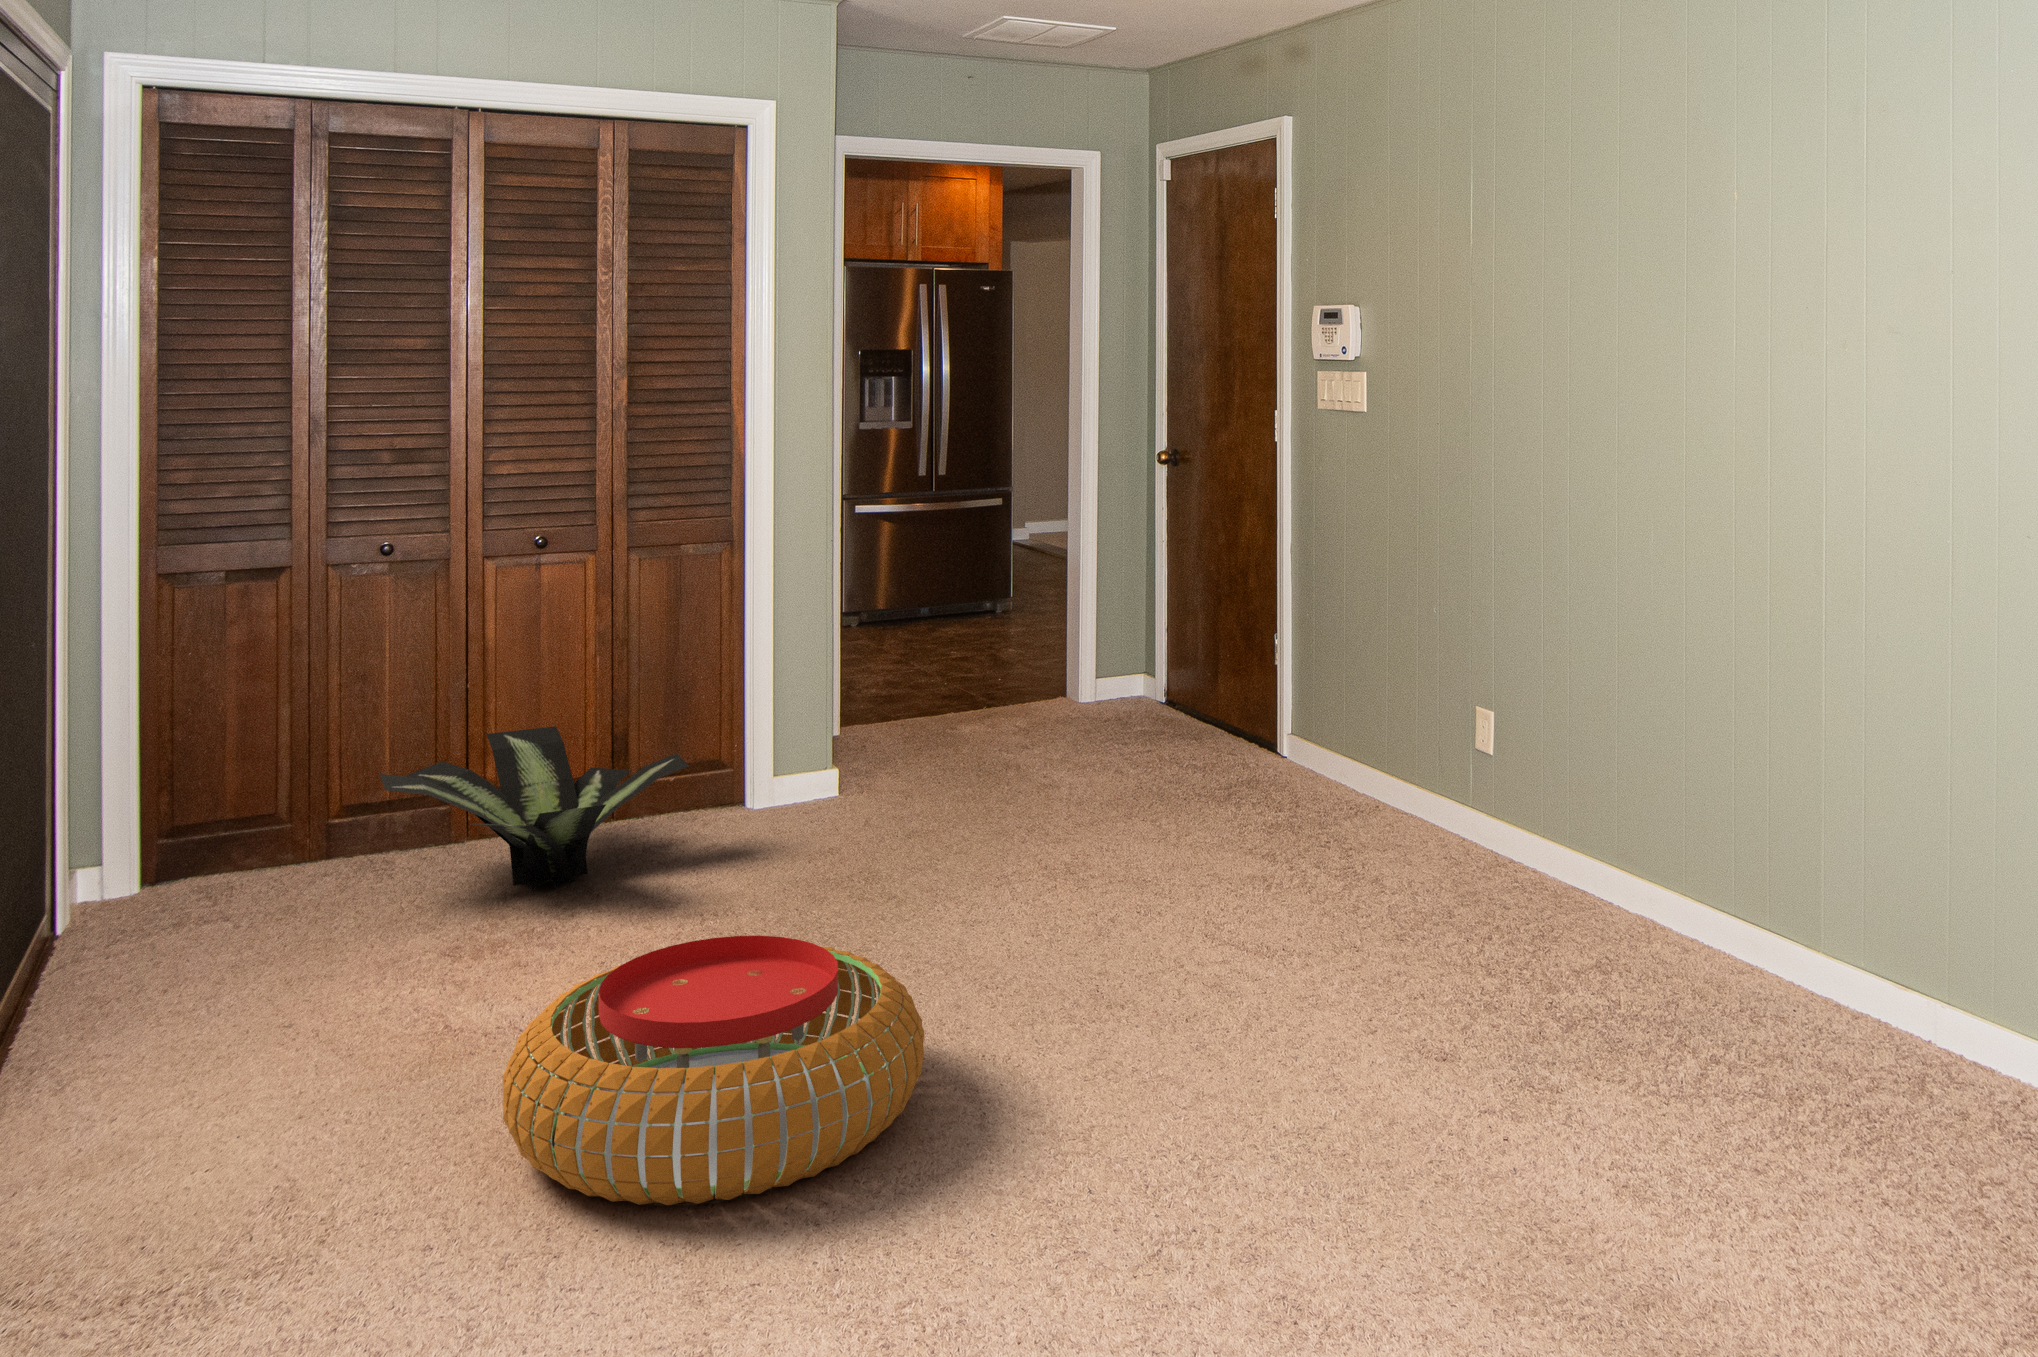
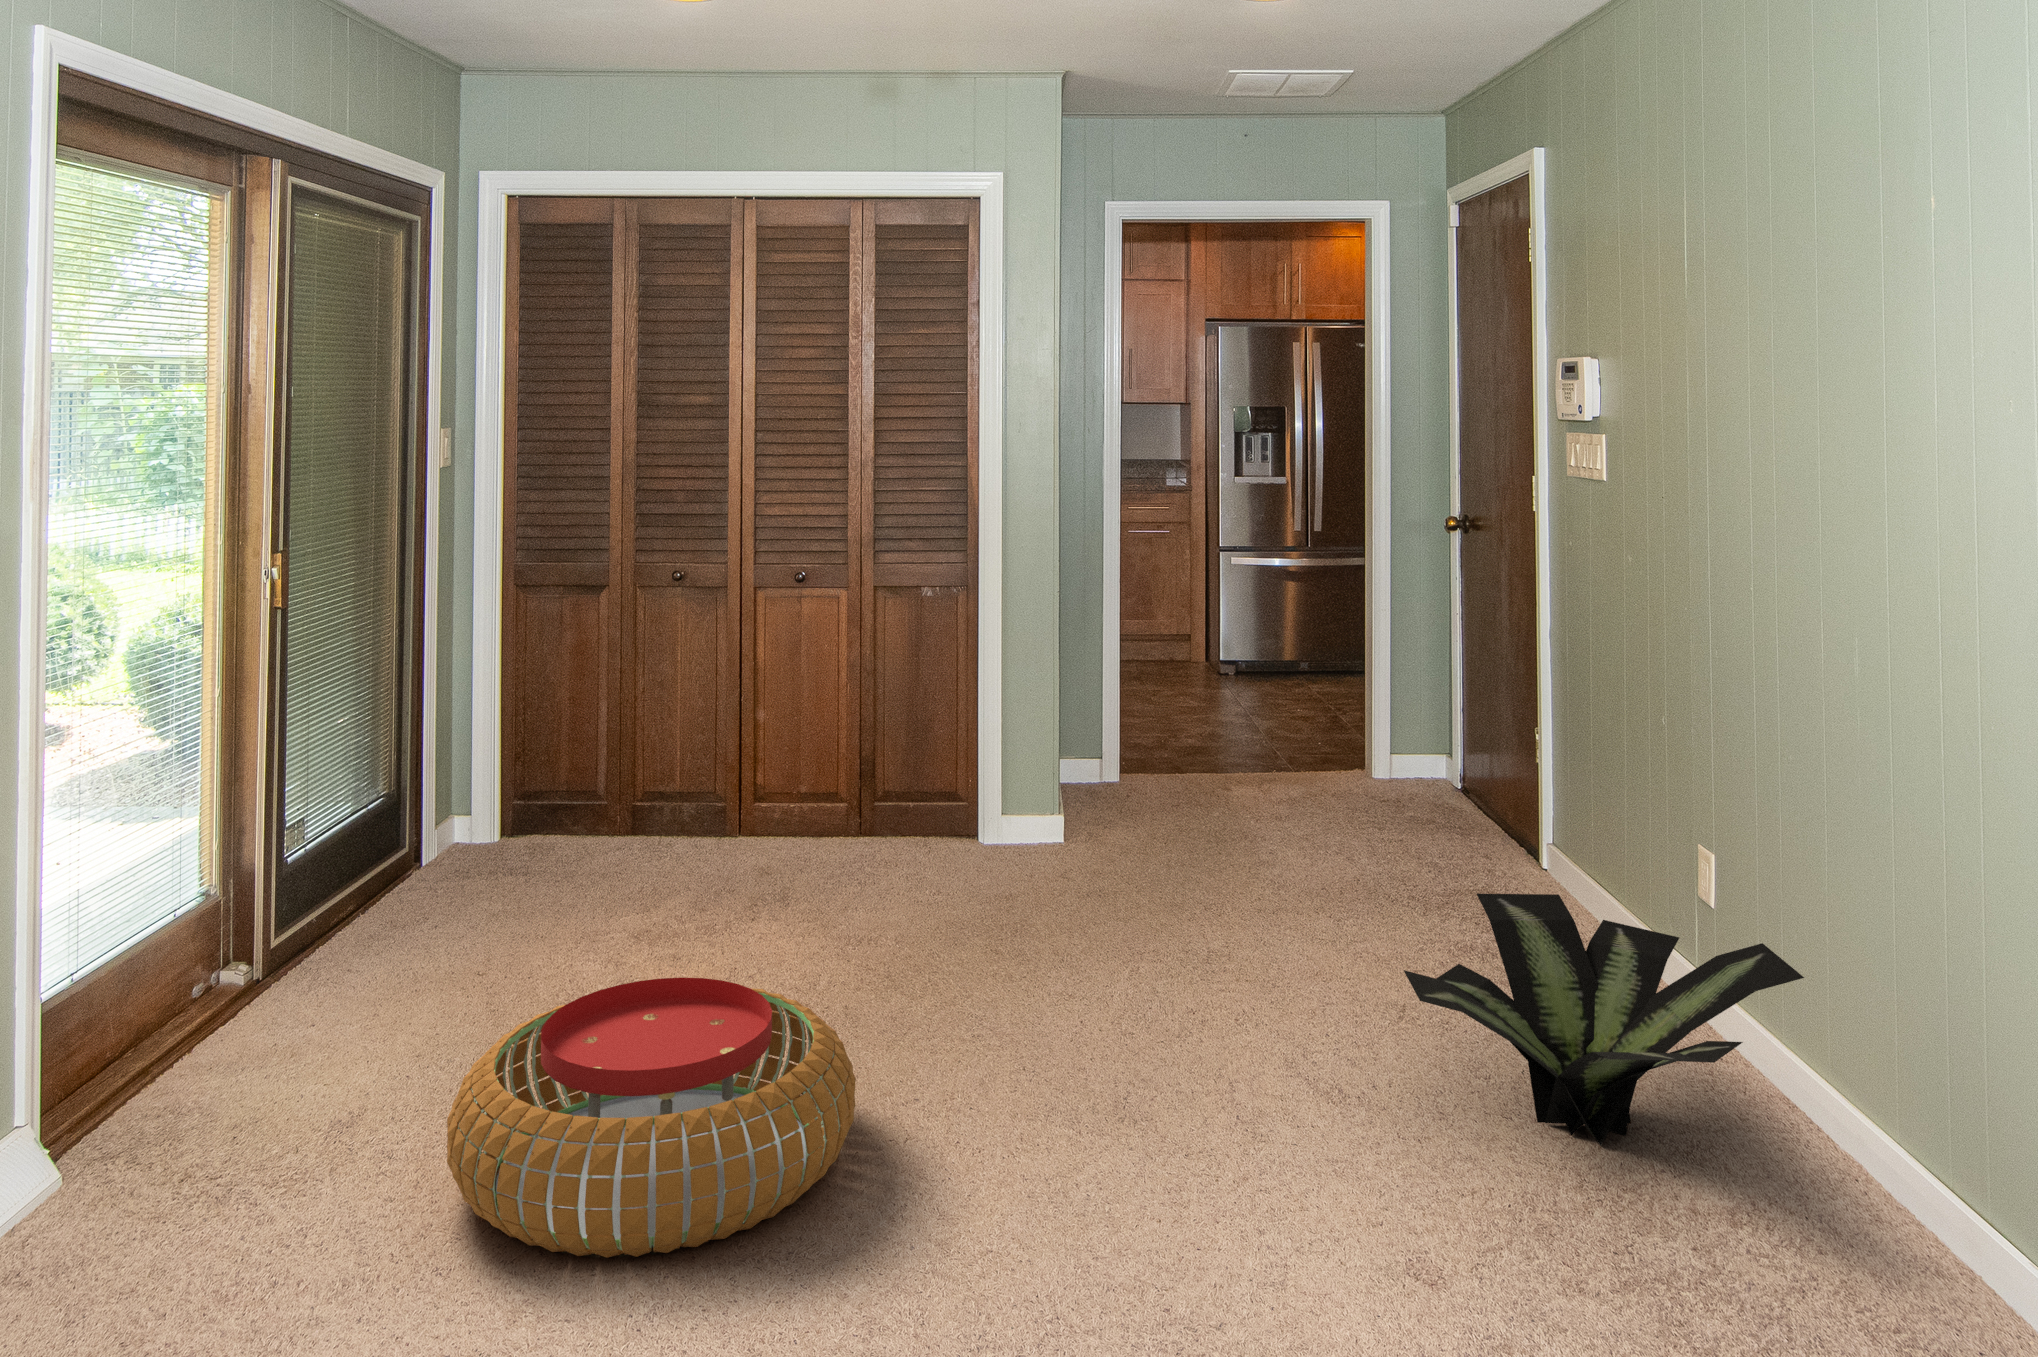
potted plant: present [380,726,689,890] -> present [1404,894,1804,1146]

